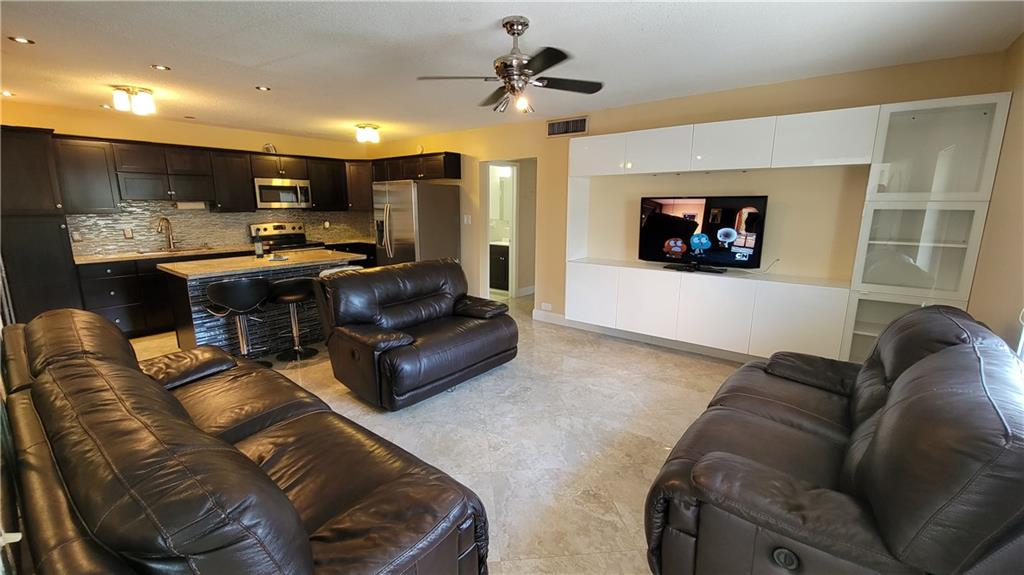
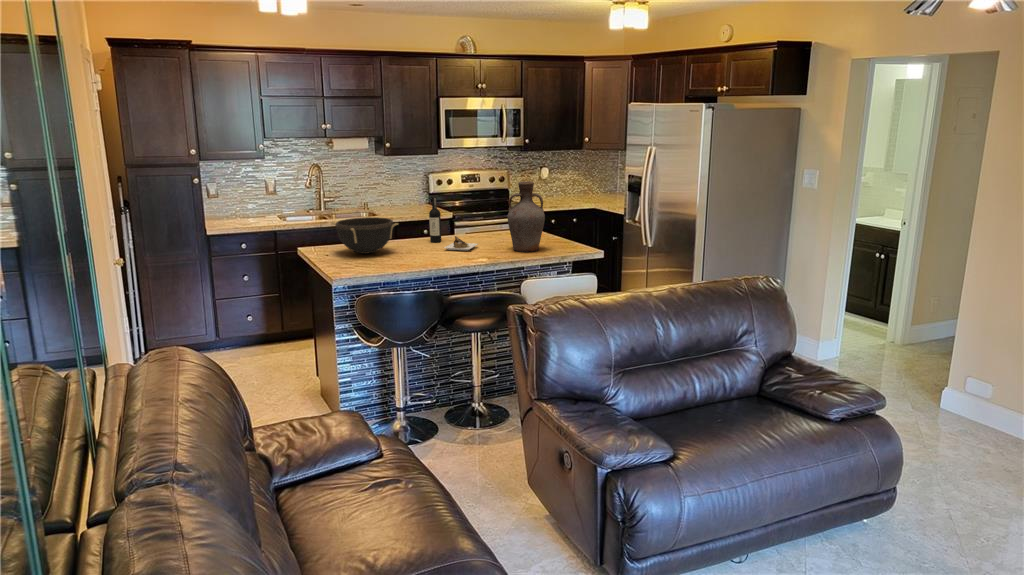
vase: none [308,219,331,259] -> present [508,181,545,252]
bowl: none [180,243,233,265] -> present [331,217,398,254]

